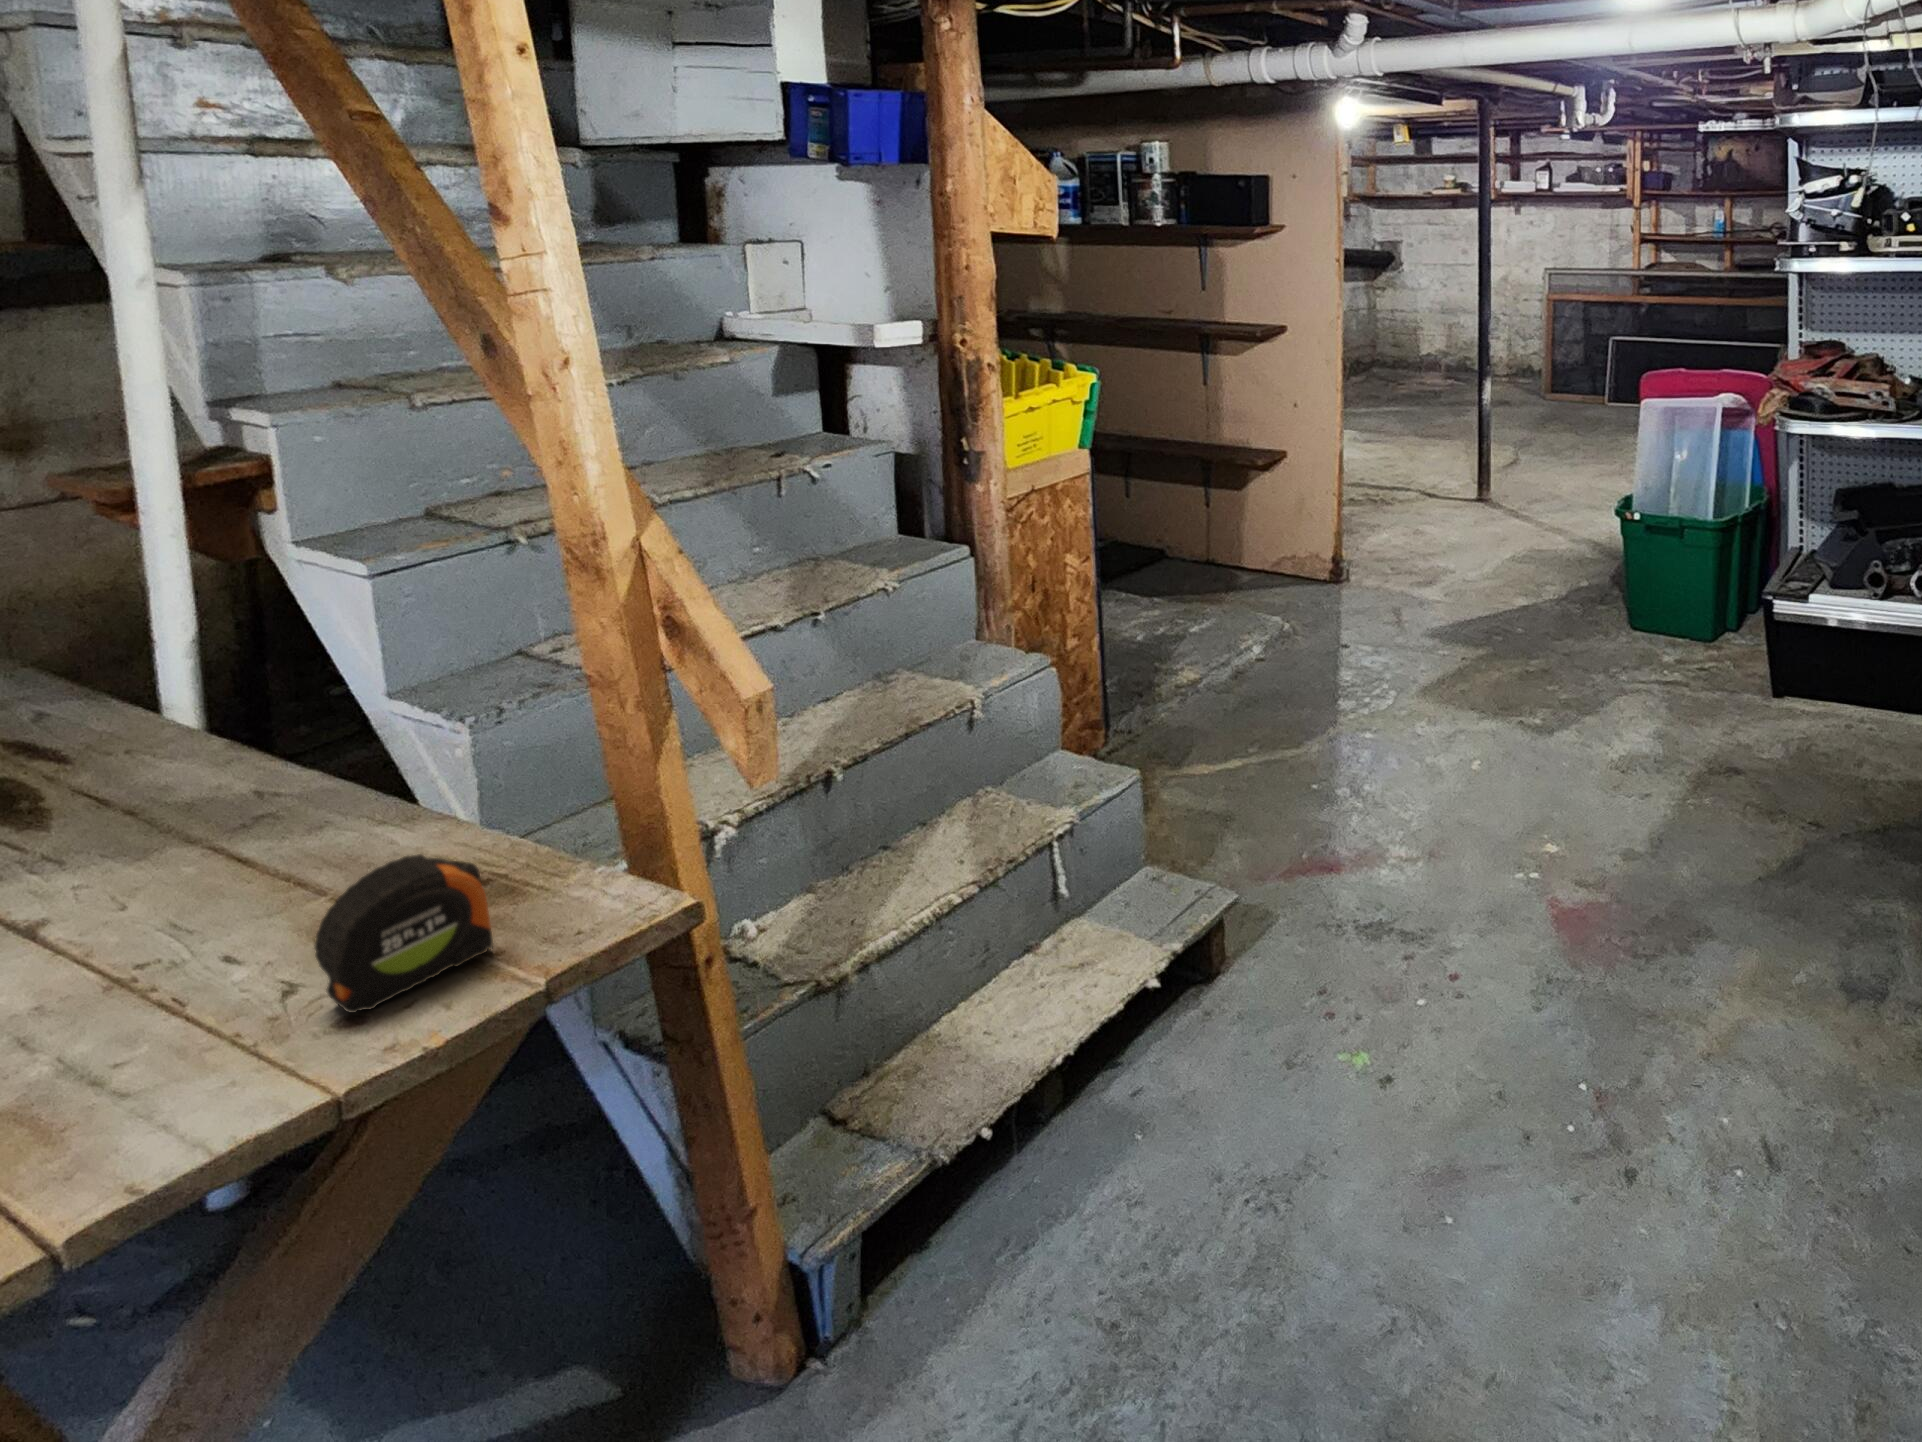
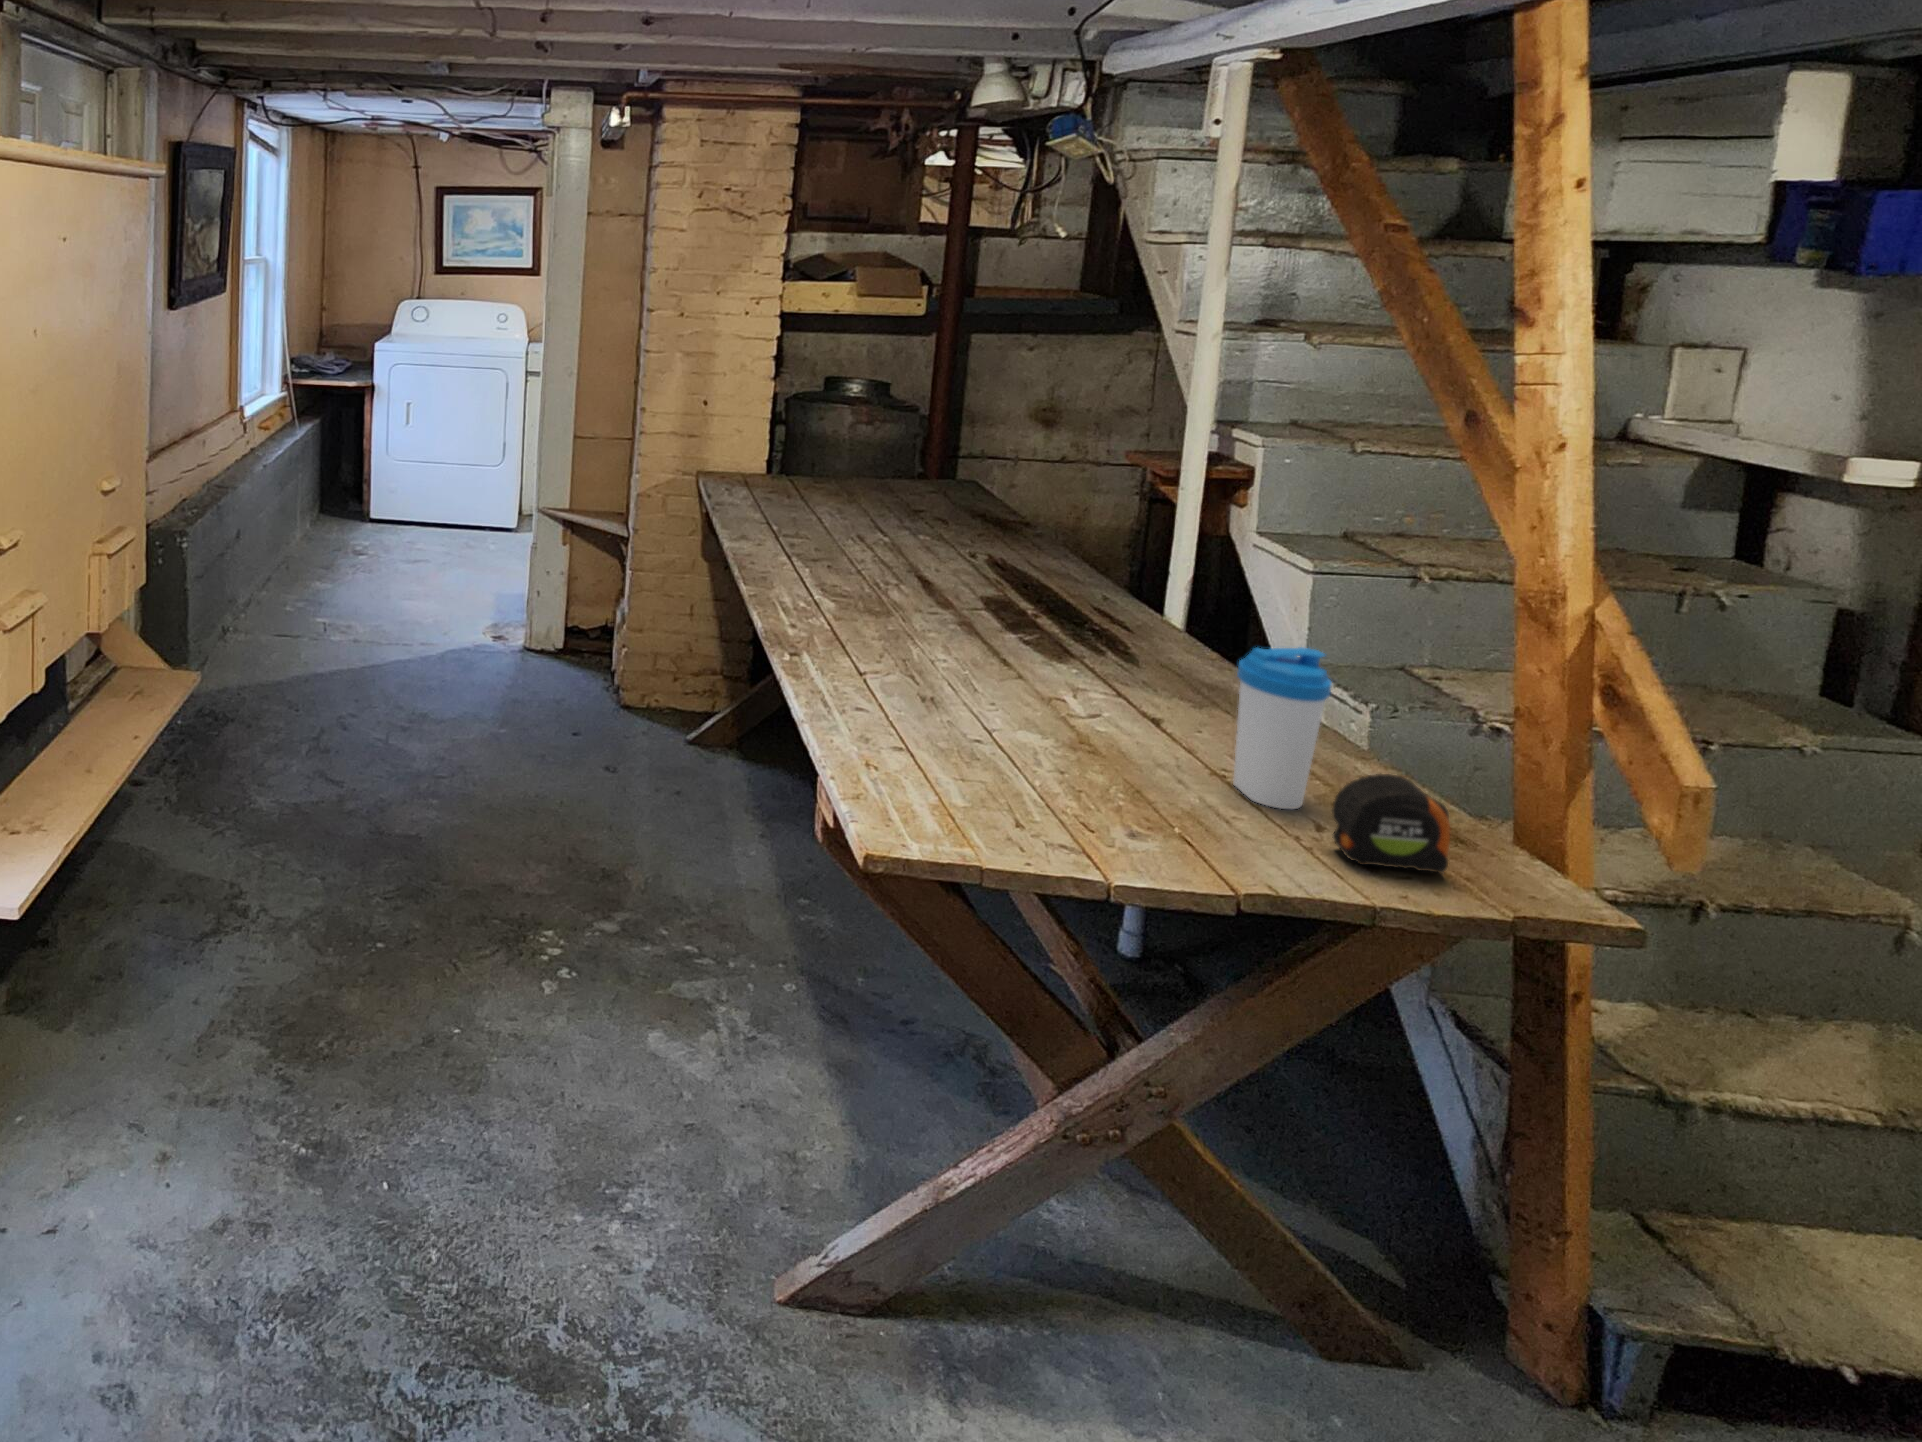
water bottle: none [137,722,308,997] -> present [1233,647,1332,809]

